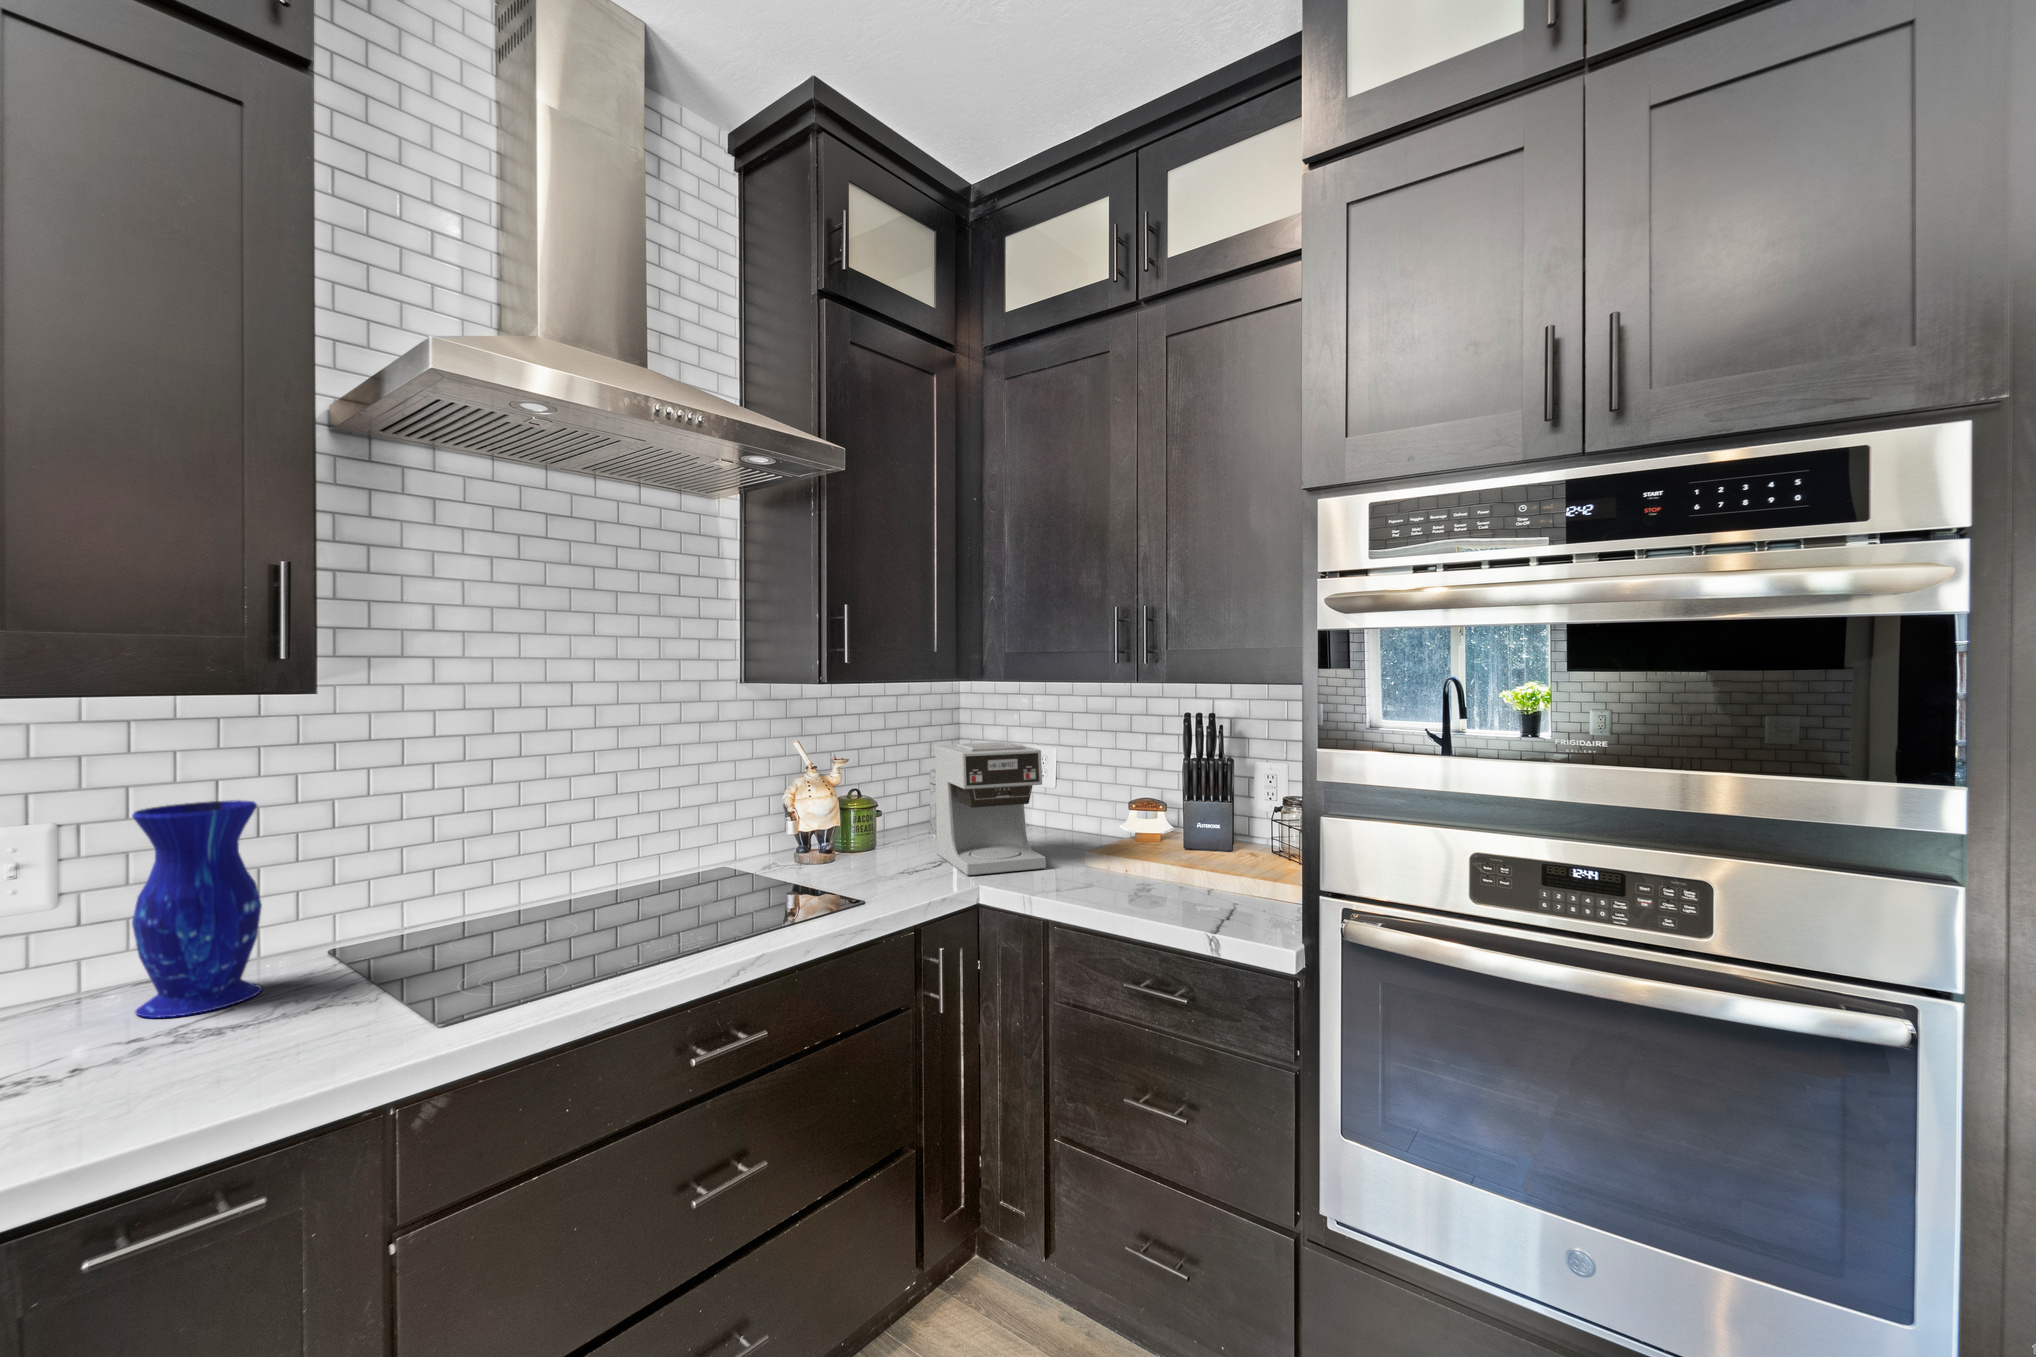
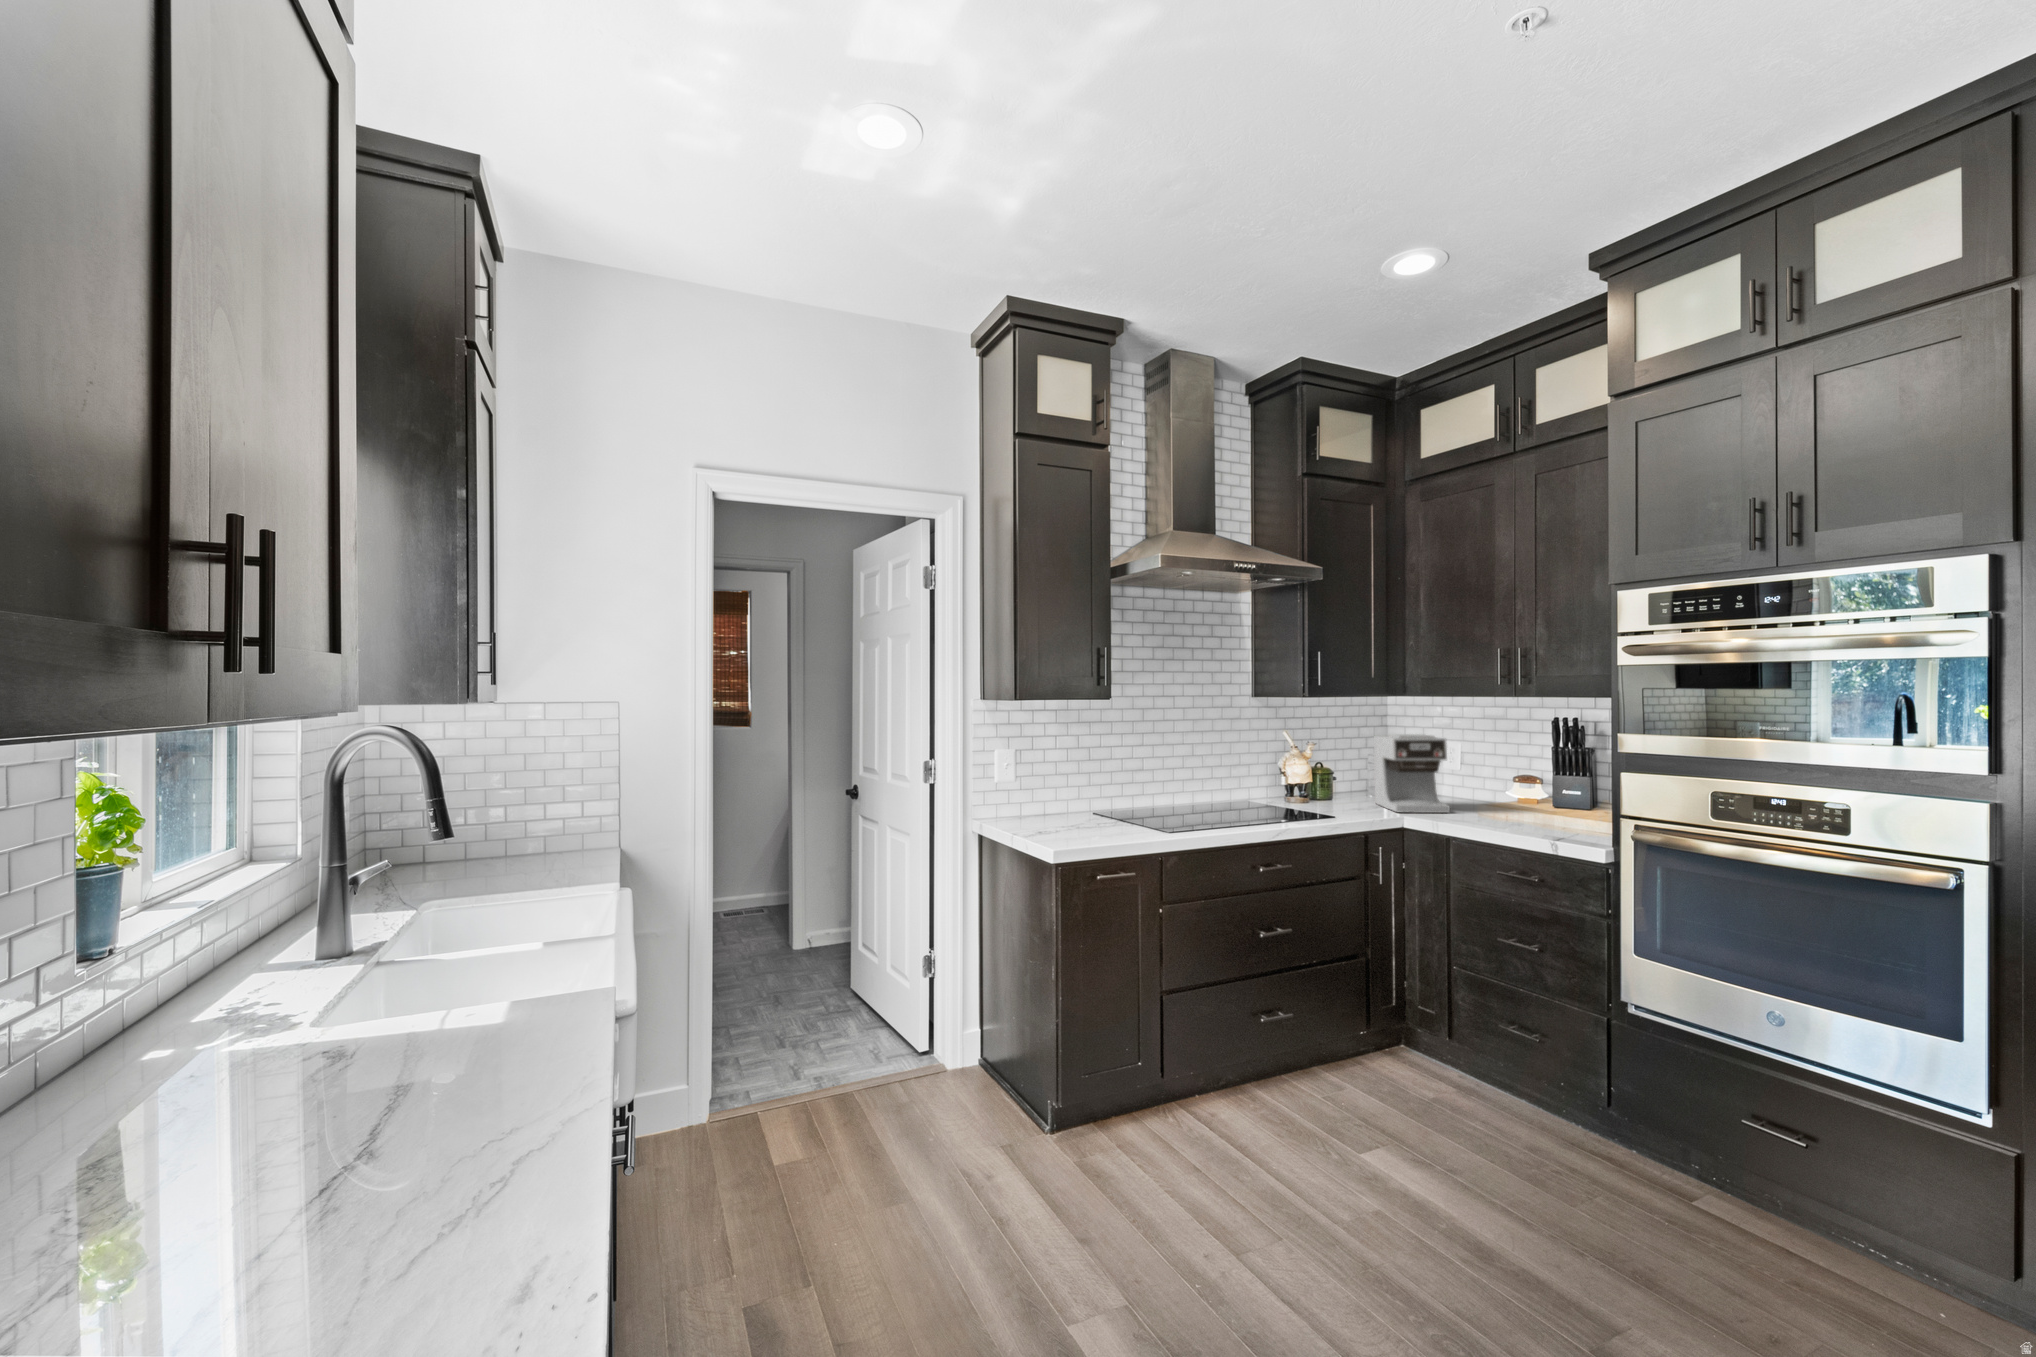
vase: present [132,800,262,1018] -> none [1033,742,1073,827]

